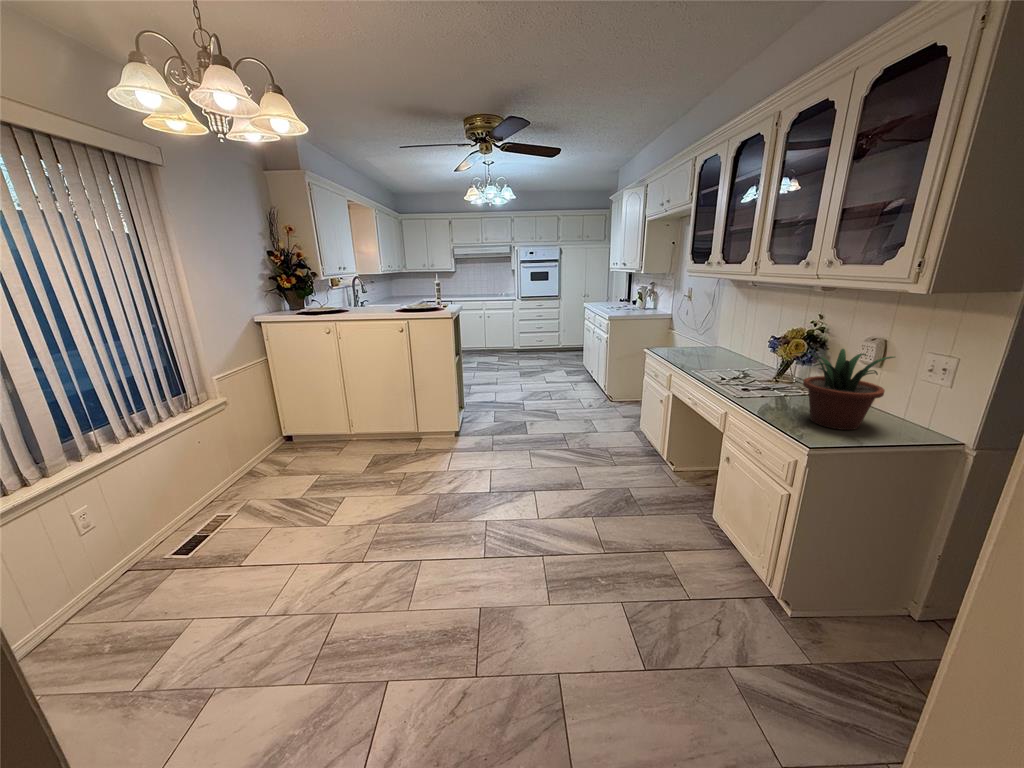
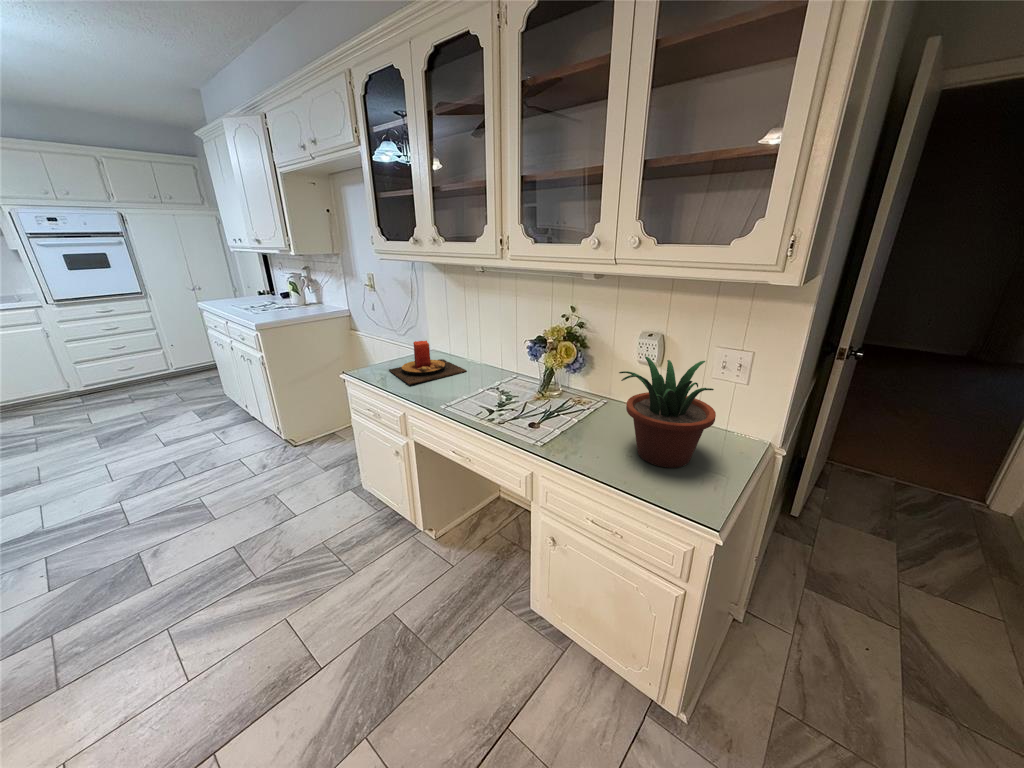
candle: none [674,333,730,360] -> present [389,341,467,385]

